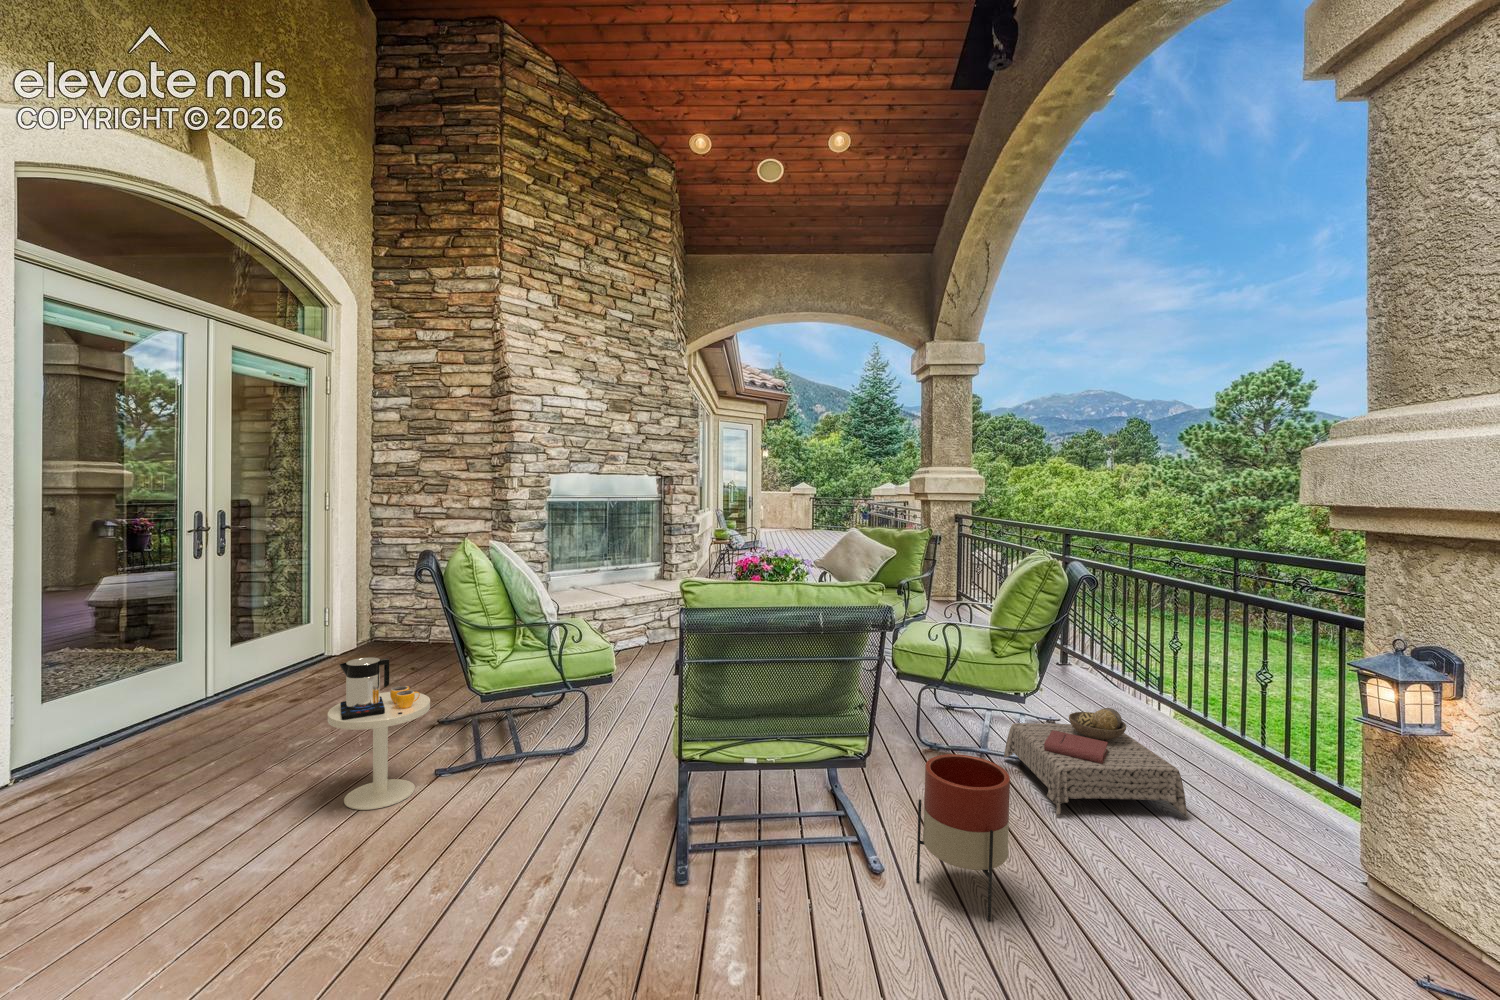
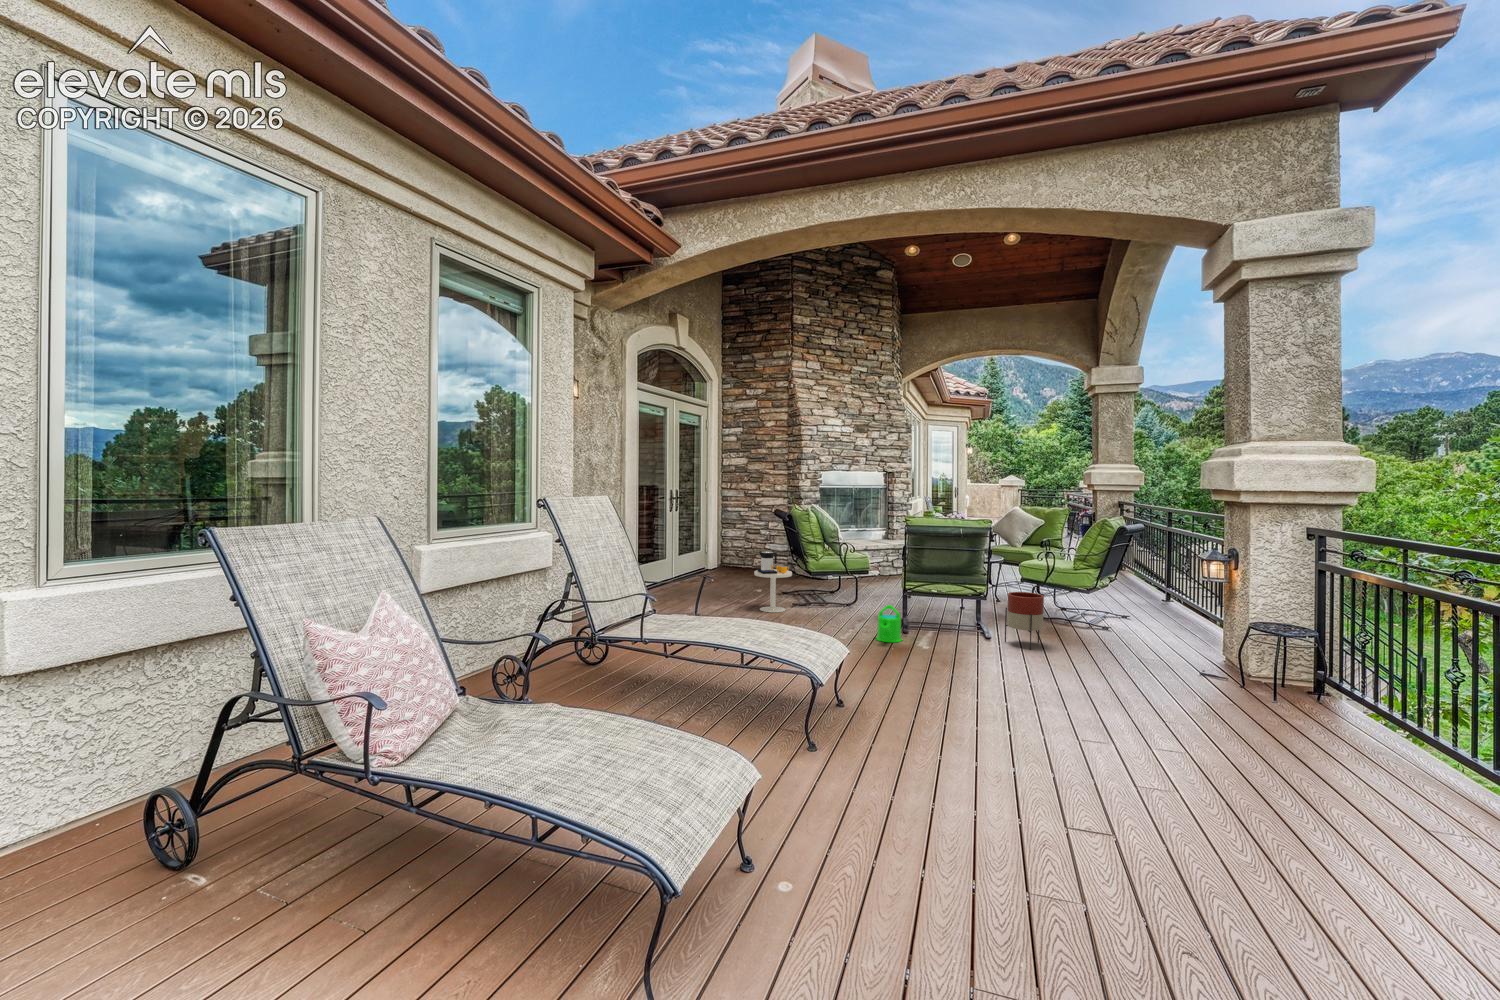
ottoman: present [1004,708,1187,818] -> none [1077,593,1161,642]
watering can: none [601,833,675,953] -> present [876,605,902,642]

